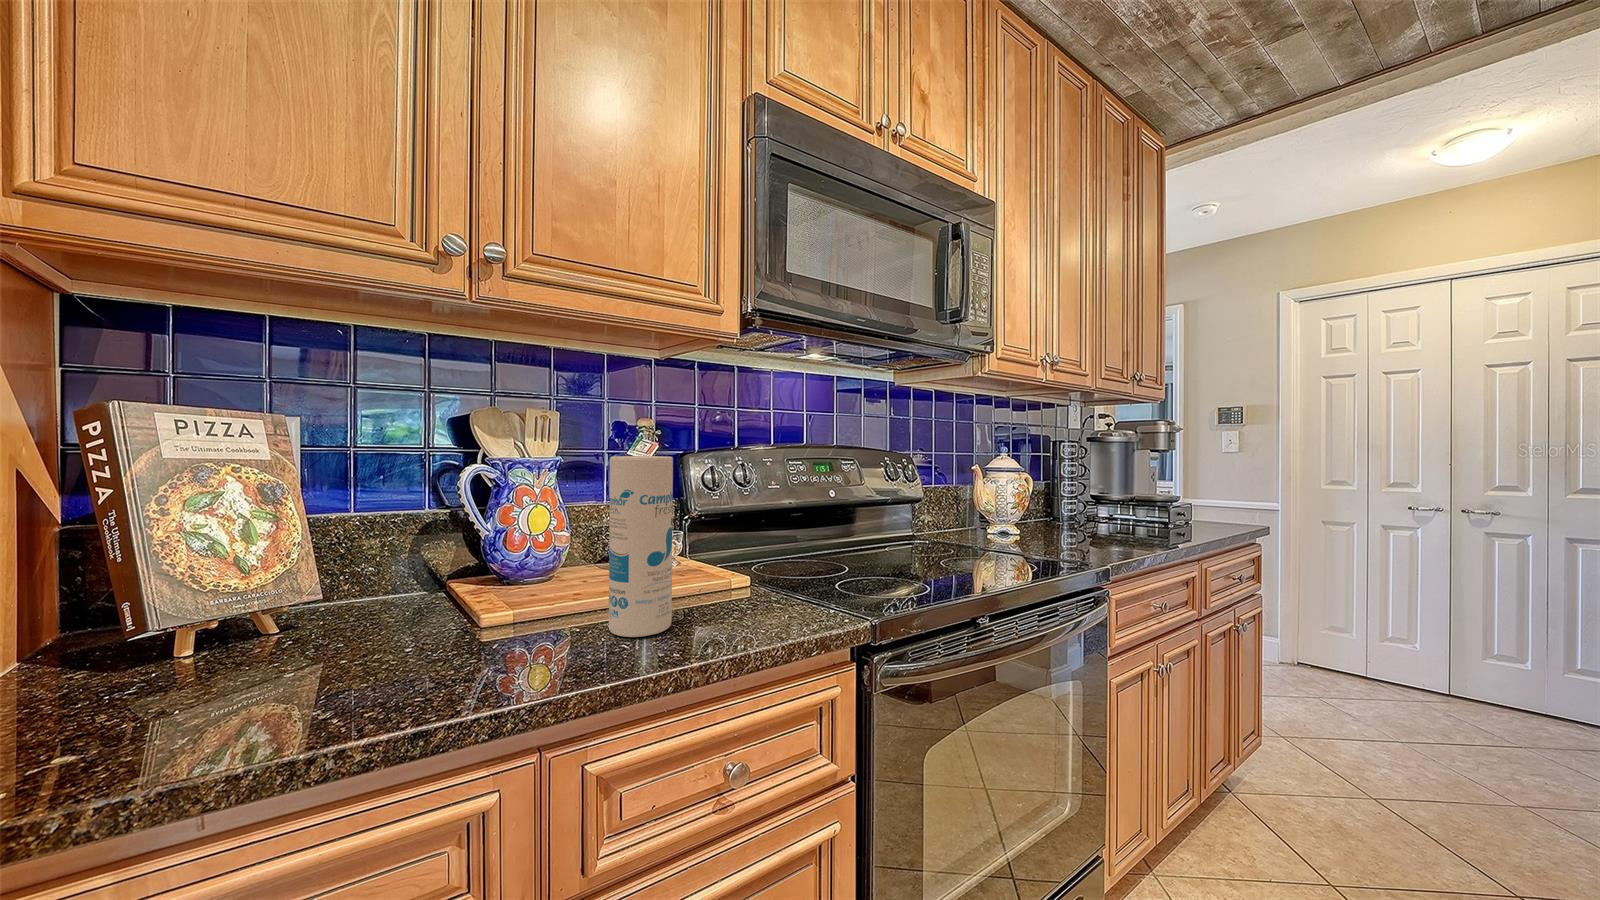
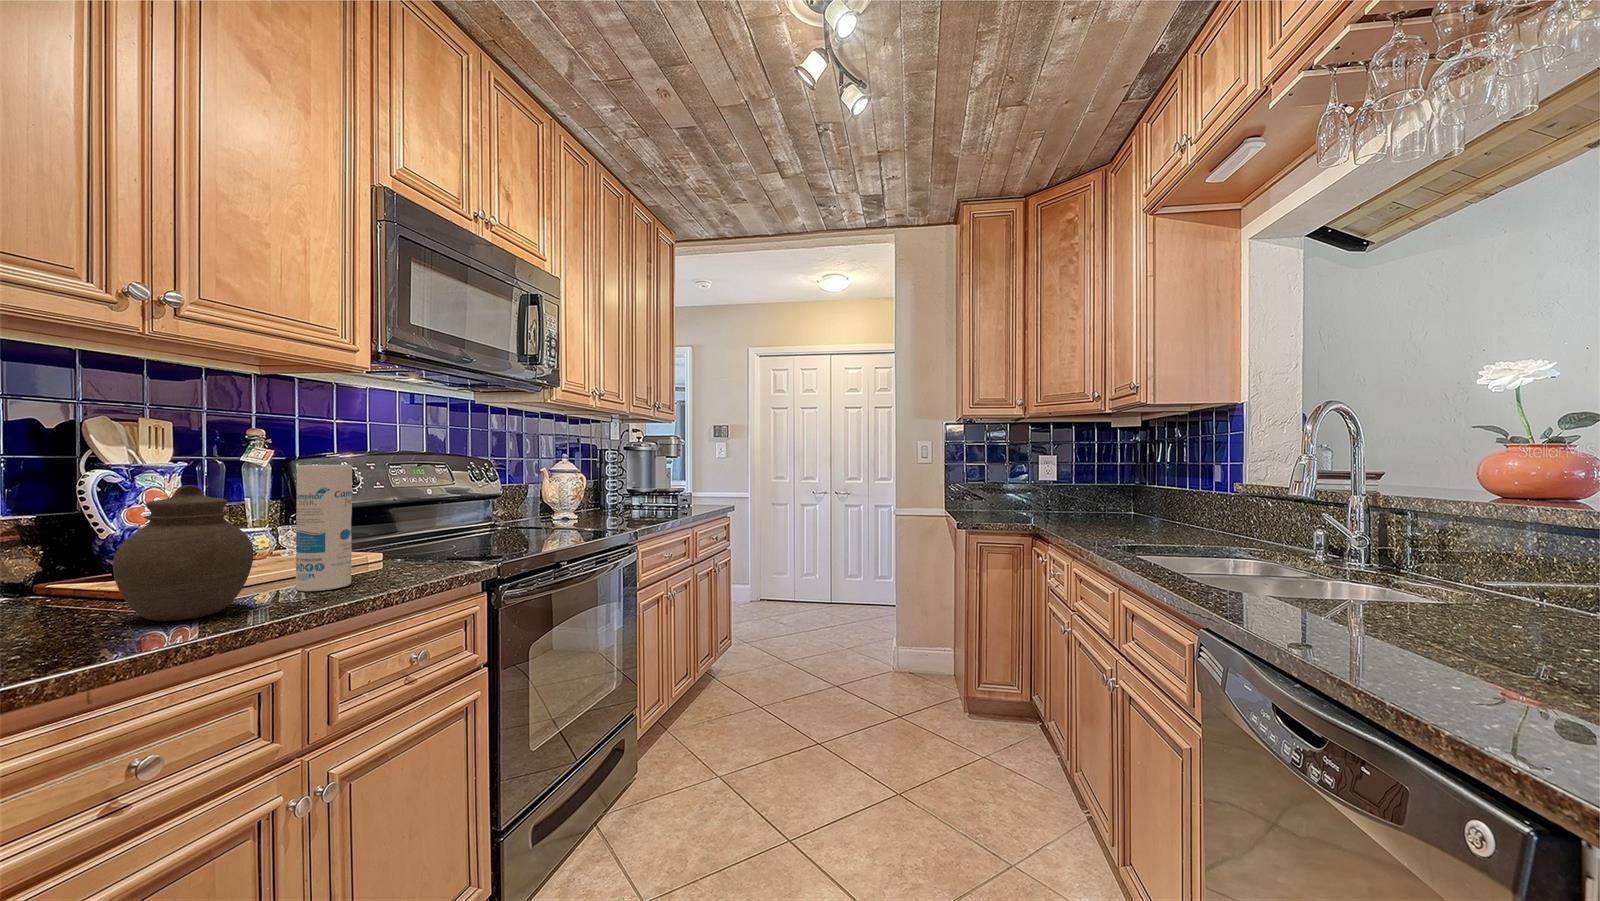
jar: none [366,482,525,672] -> present [113,485,254,621]

